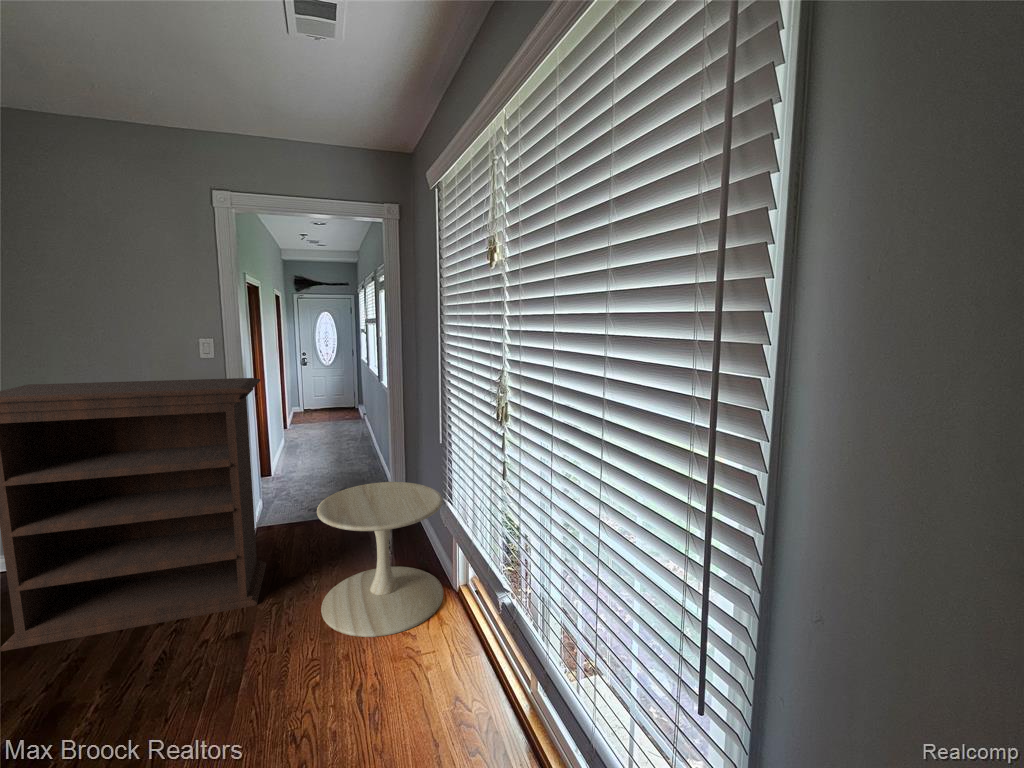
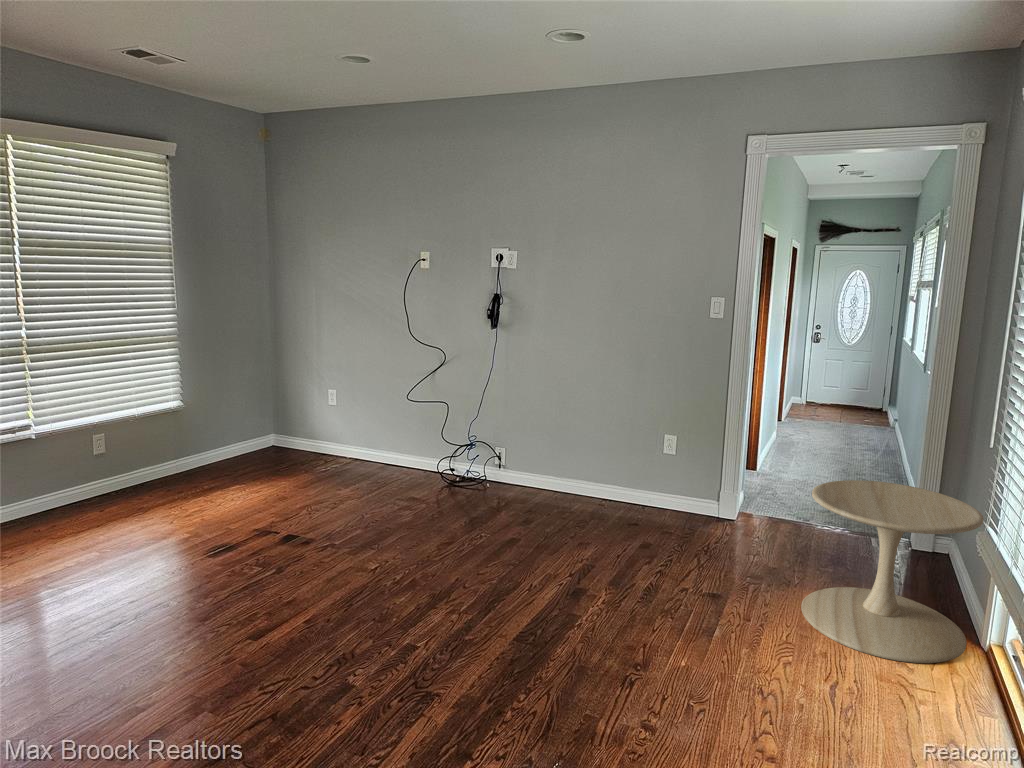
bookshelf: present [0,378,266,651] -> none [545,329,769,578]

